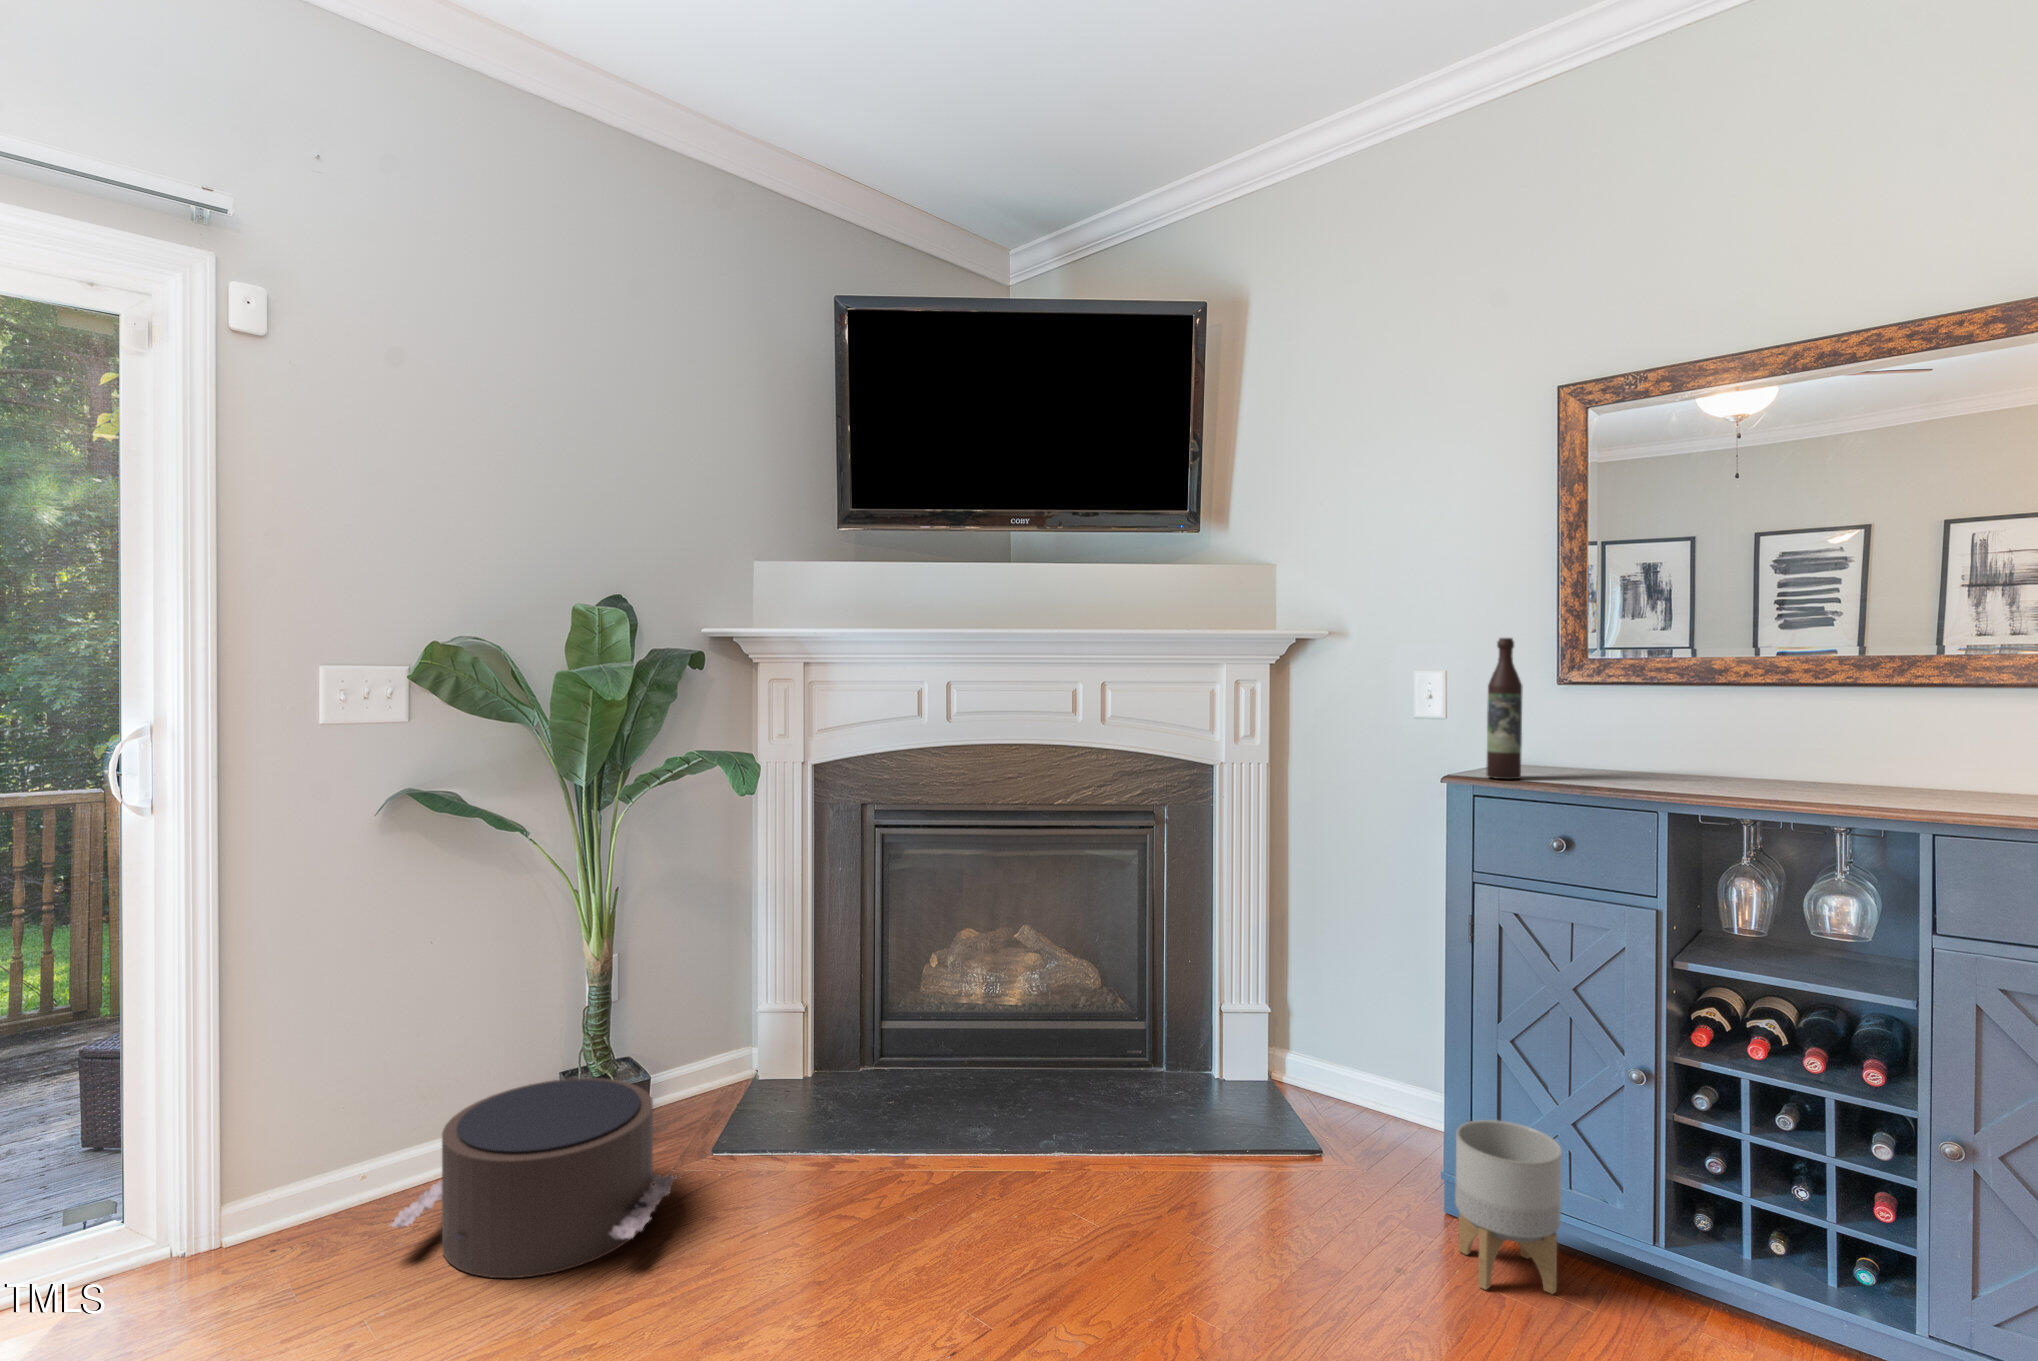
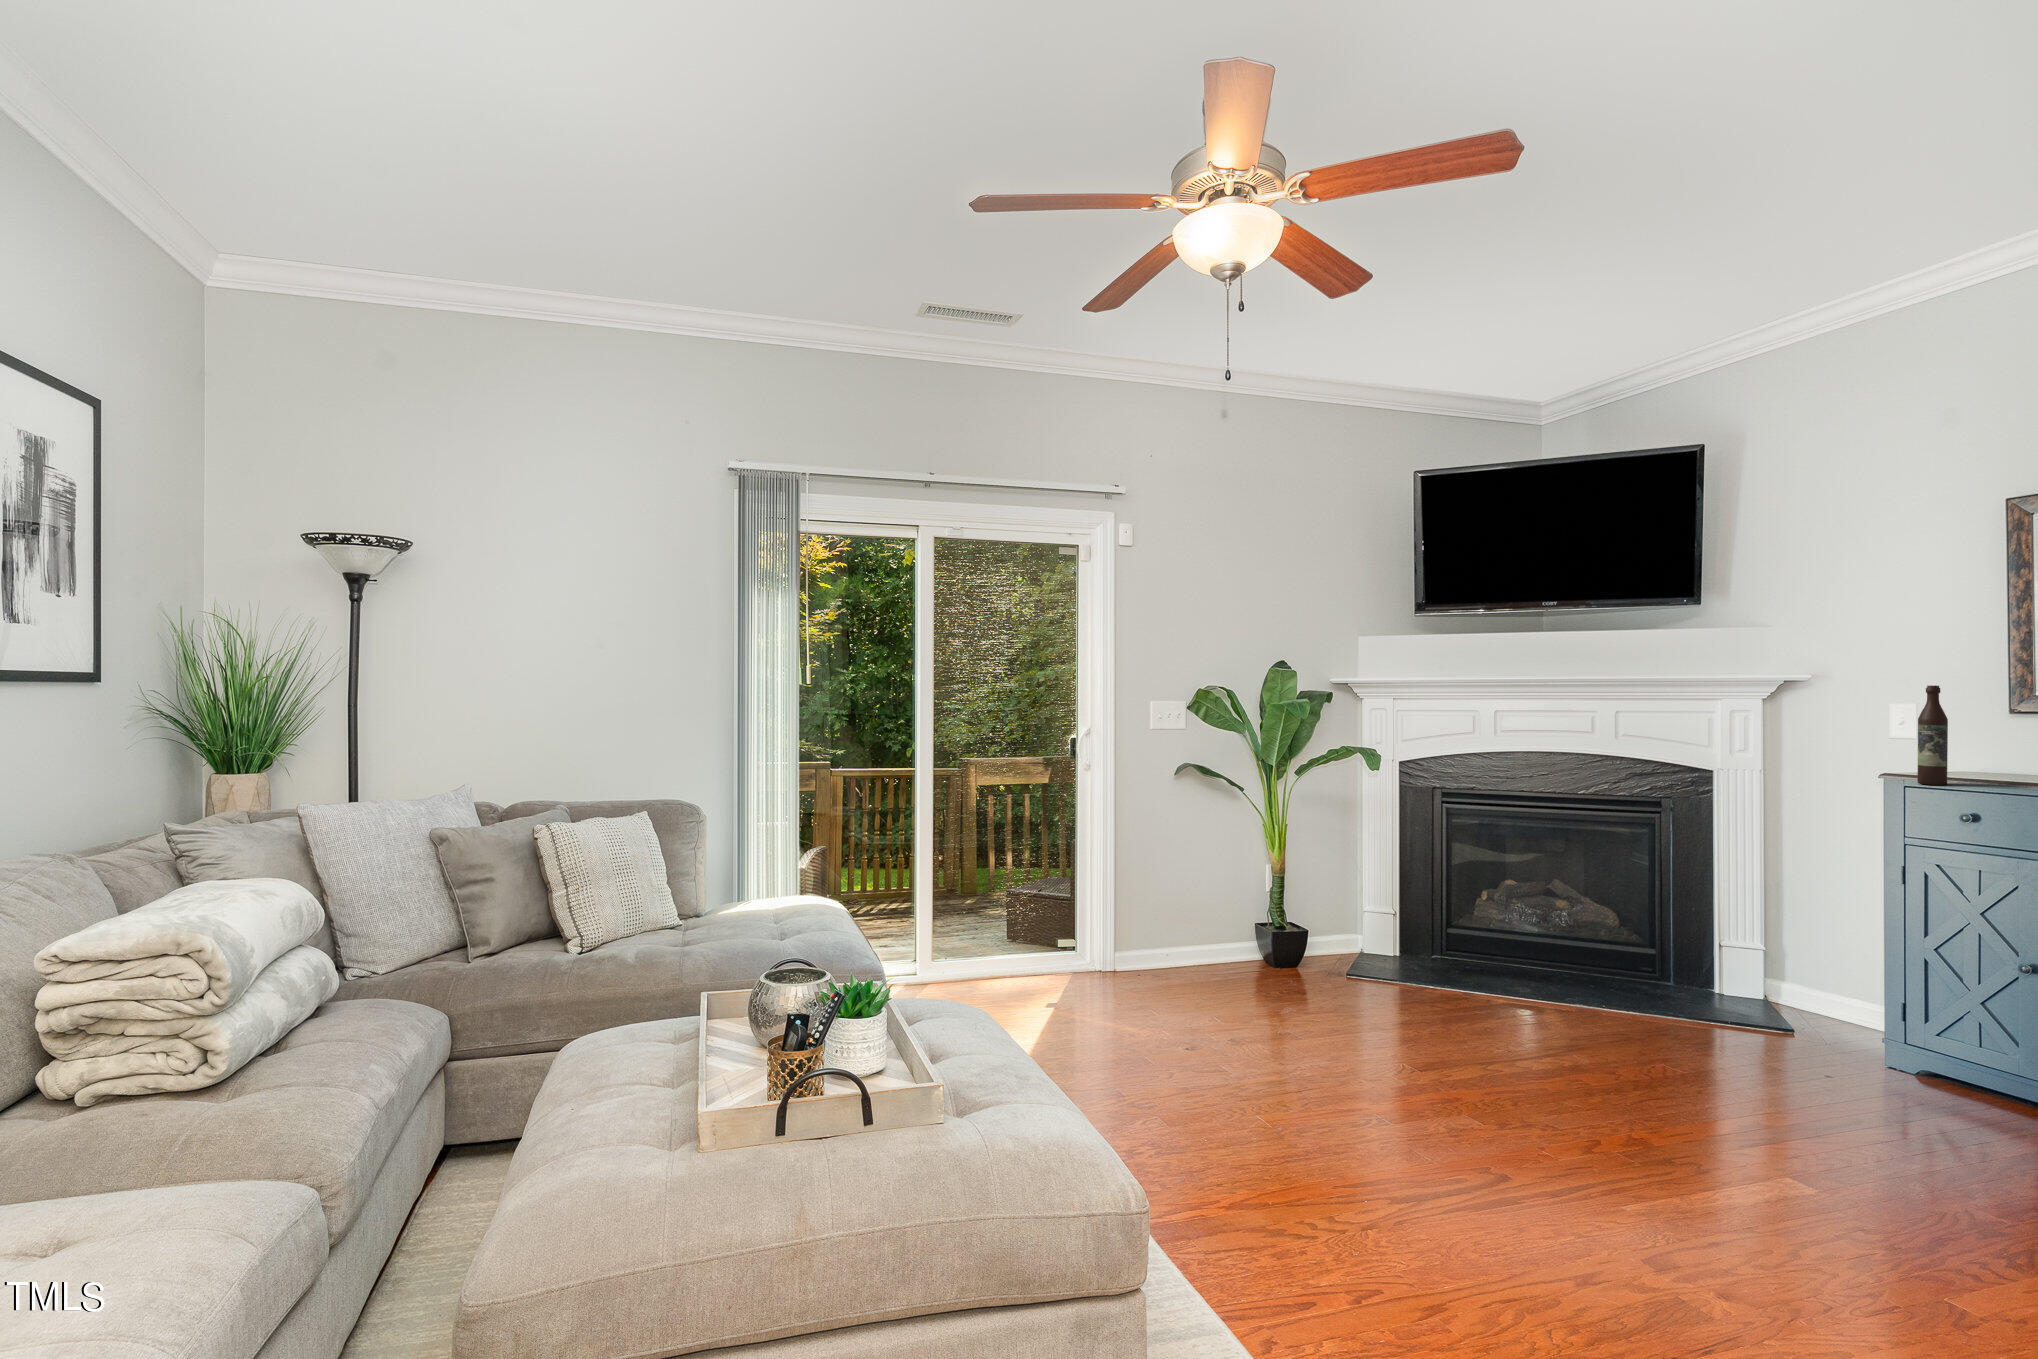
pouf: present [391,1078,677,1278] -> none [1196,928,1337,1016]
planter: present [1455,1120,1562,1294] -> none [1877,1015,1964,1129]

